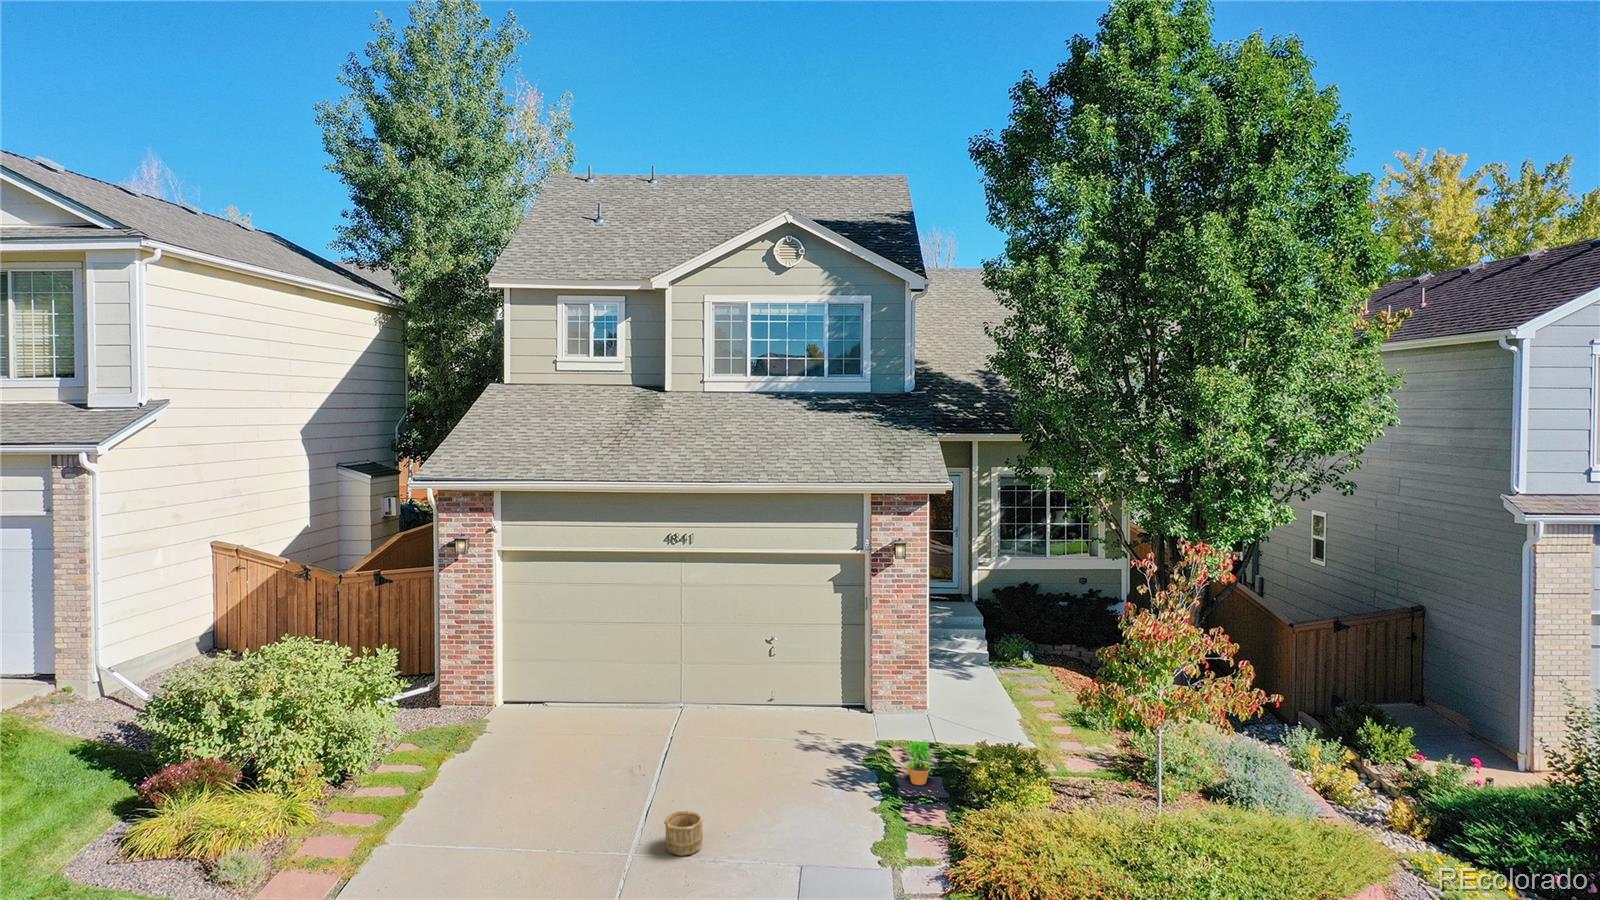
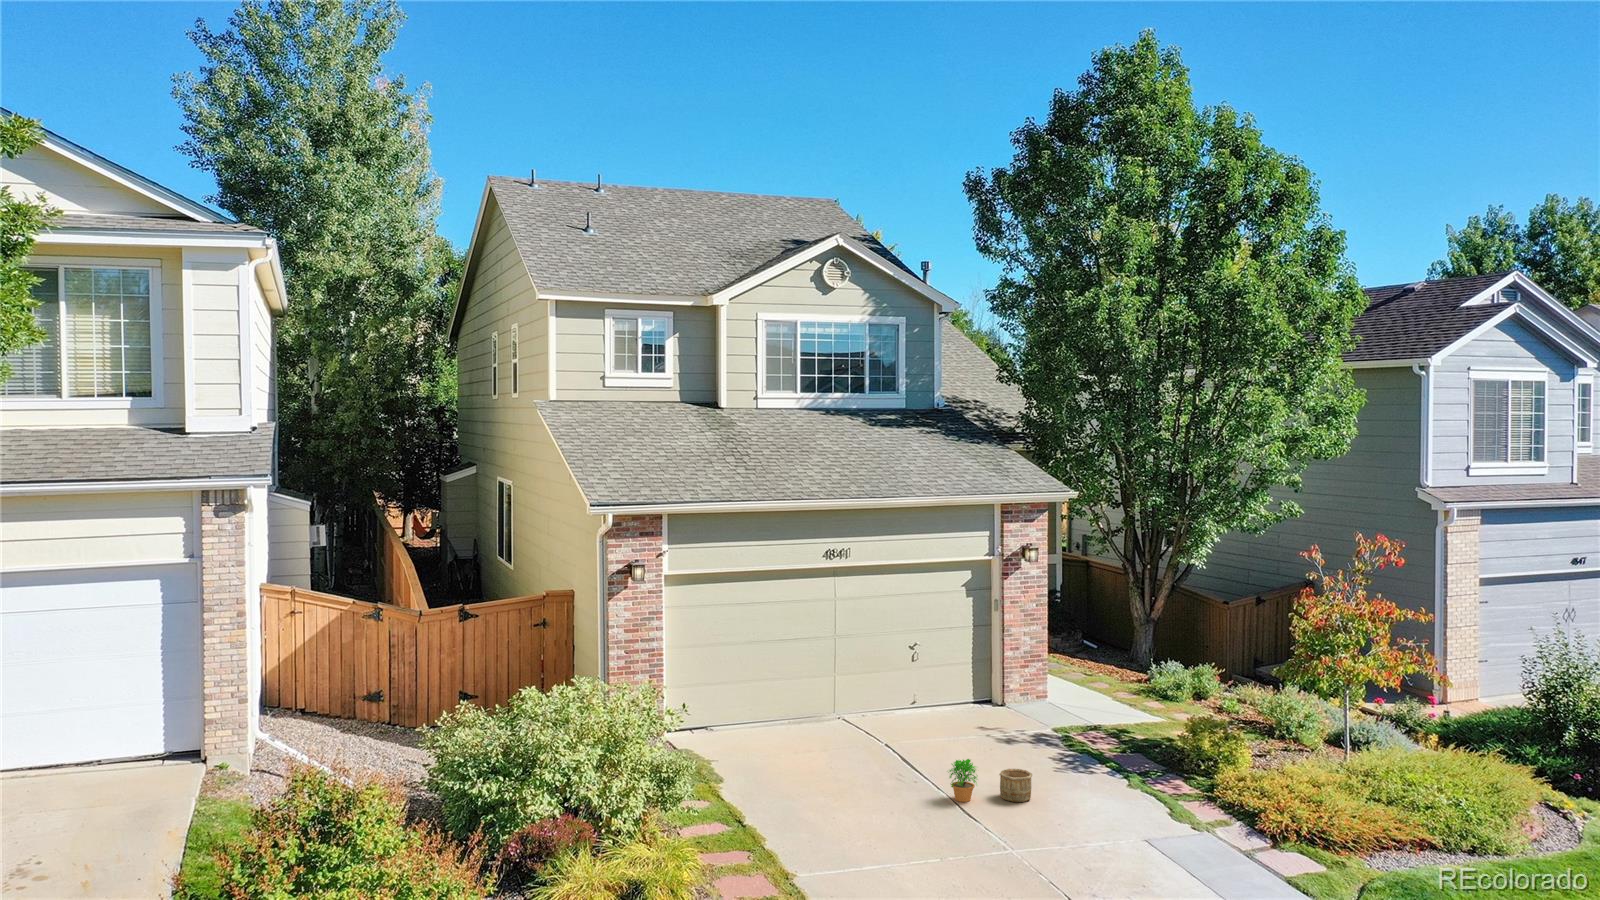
potted plant: present [905,741,933,785] -> present [950,759,977,802]

